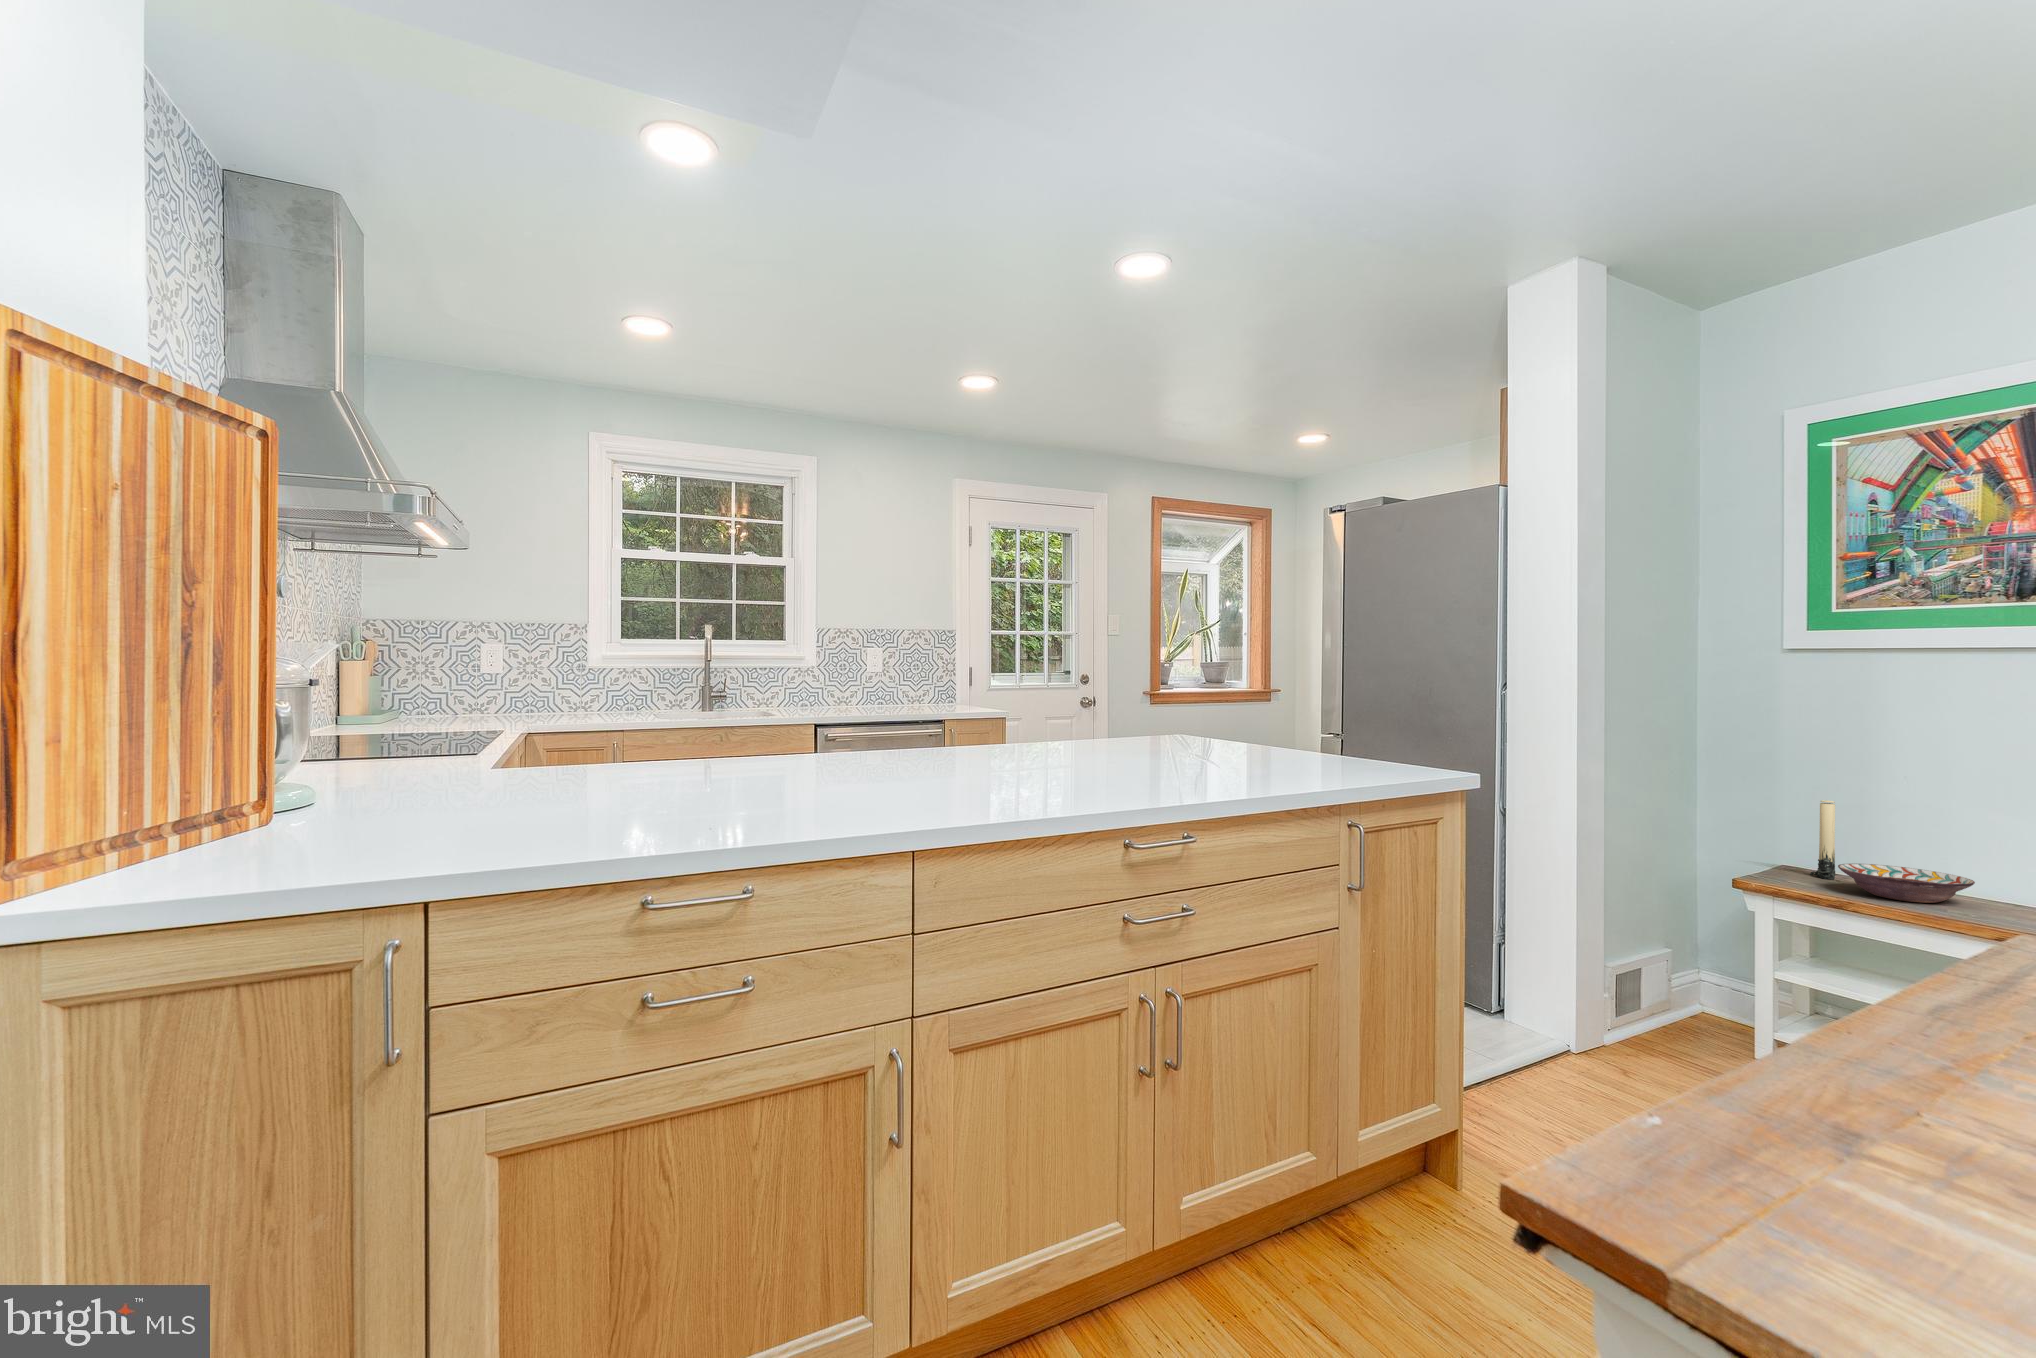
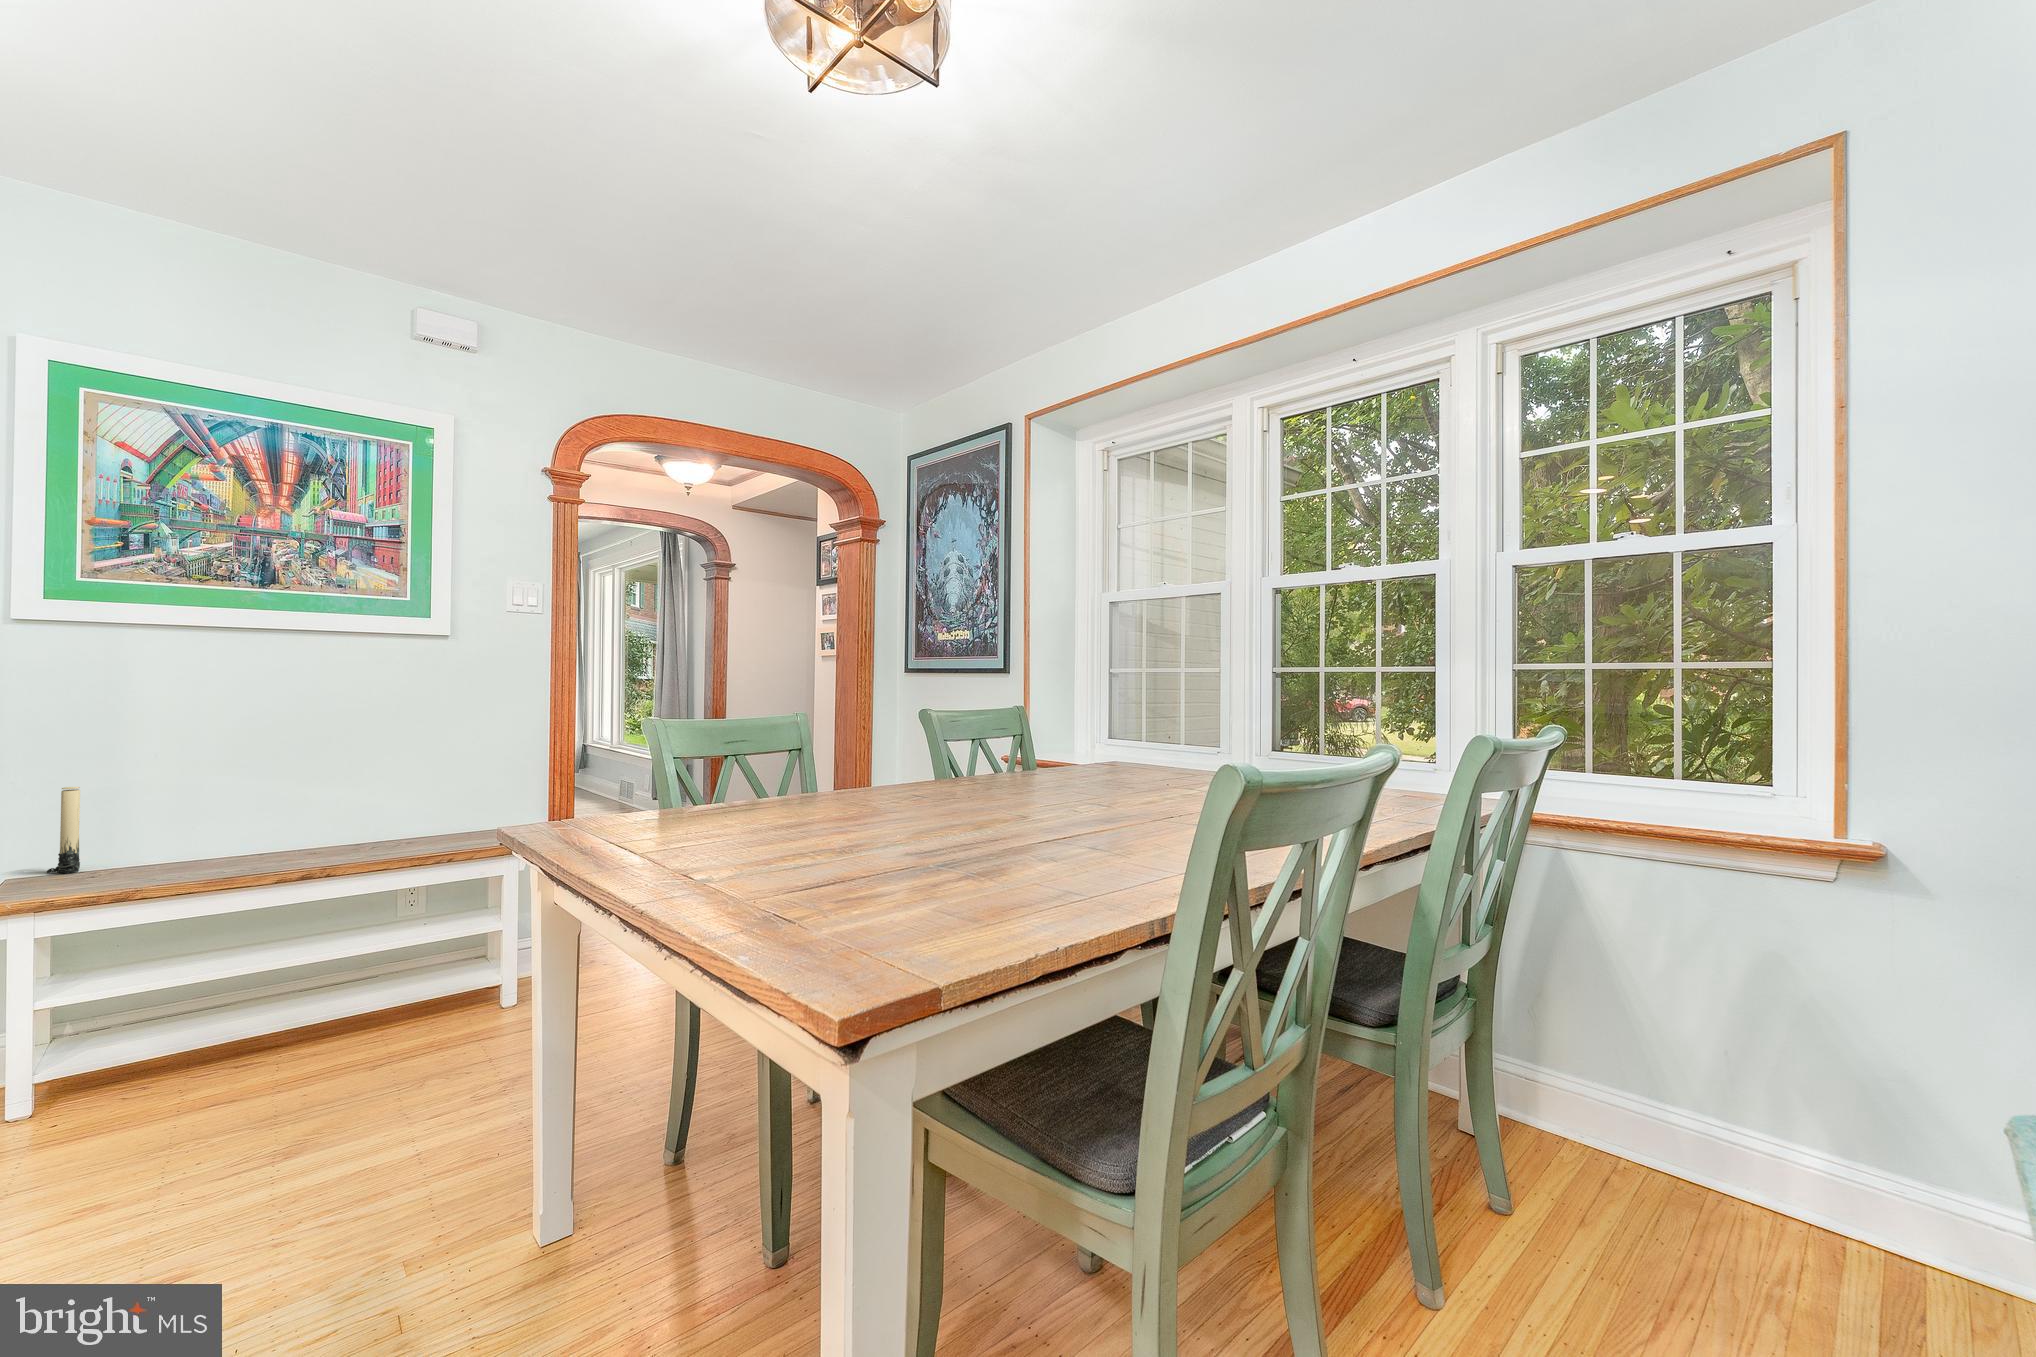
decorative bowl: present [1838,864,1975,903] -> none [94,839,232,877]

